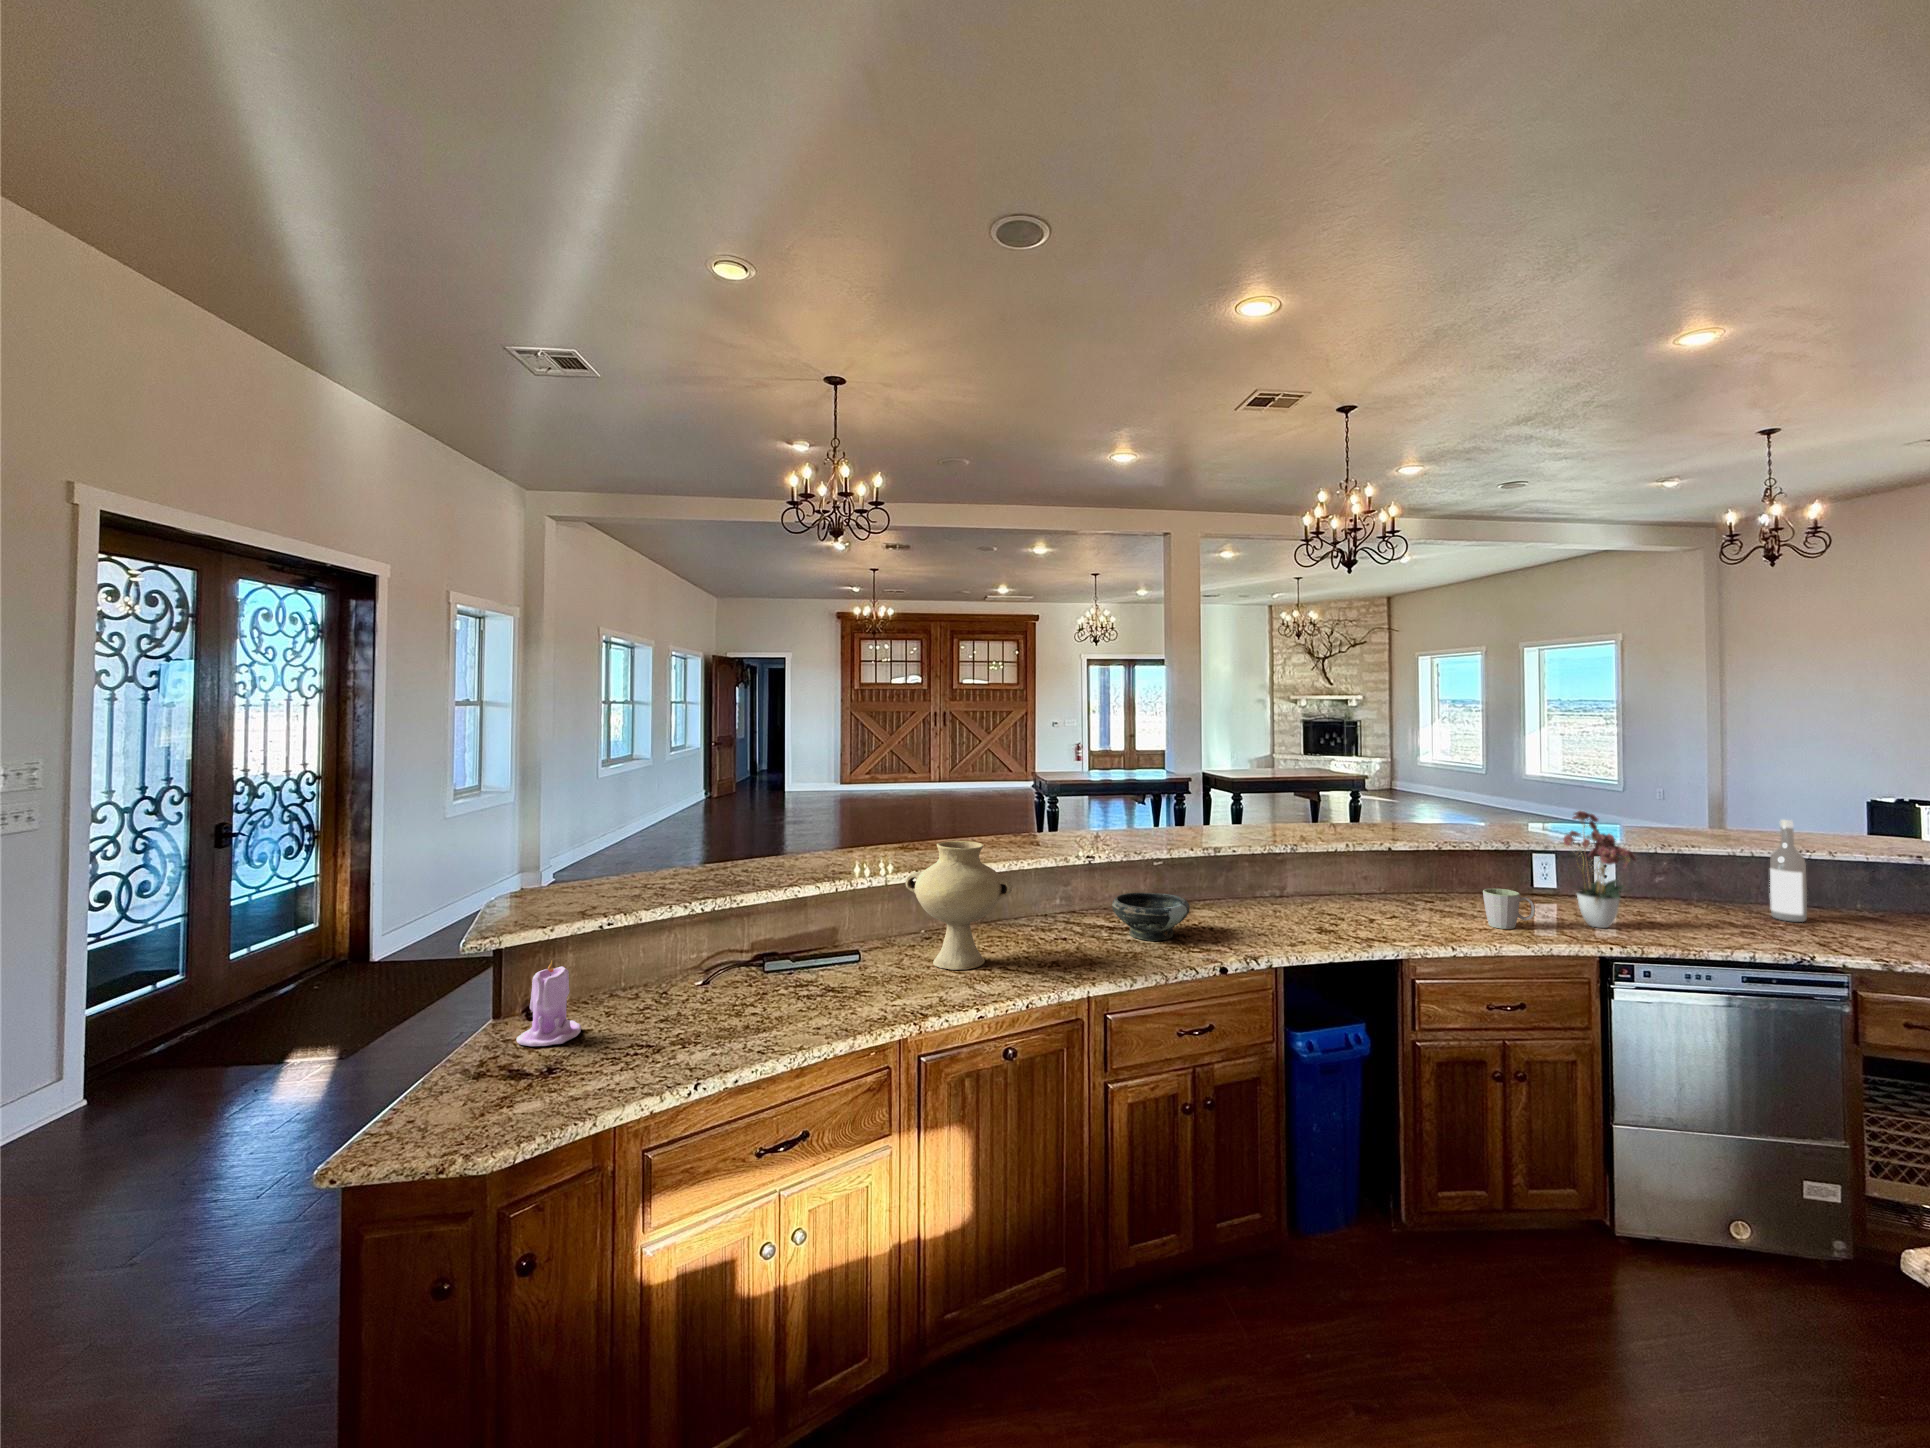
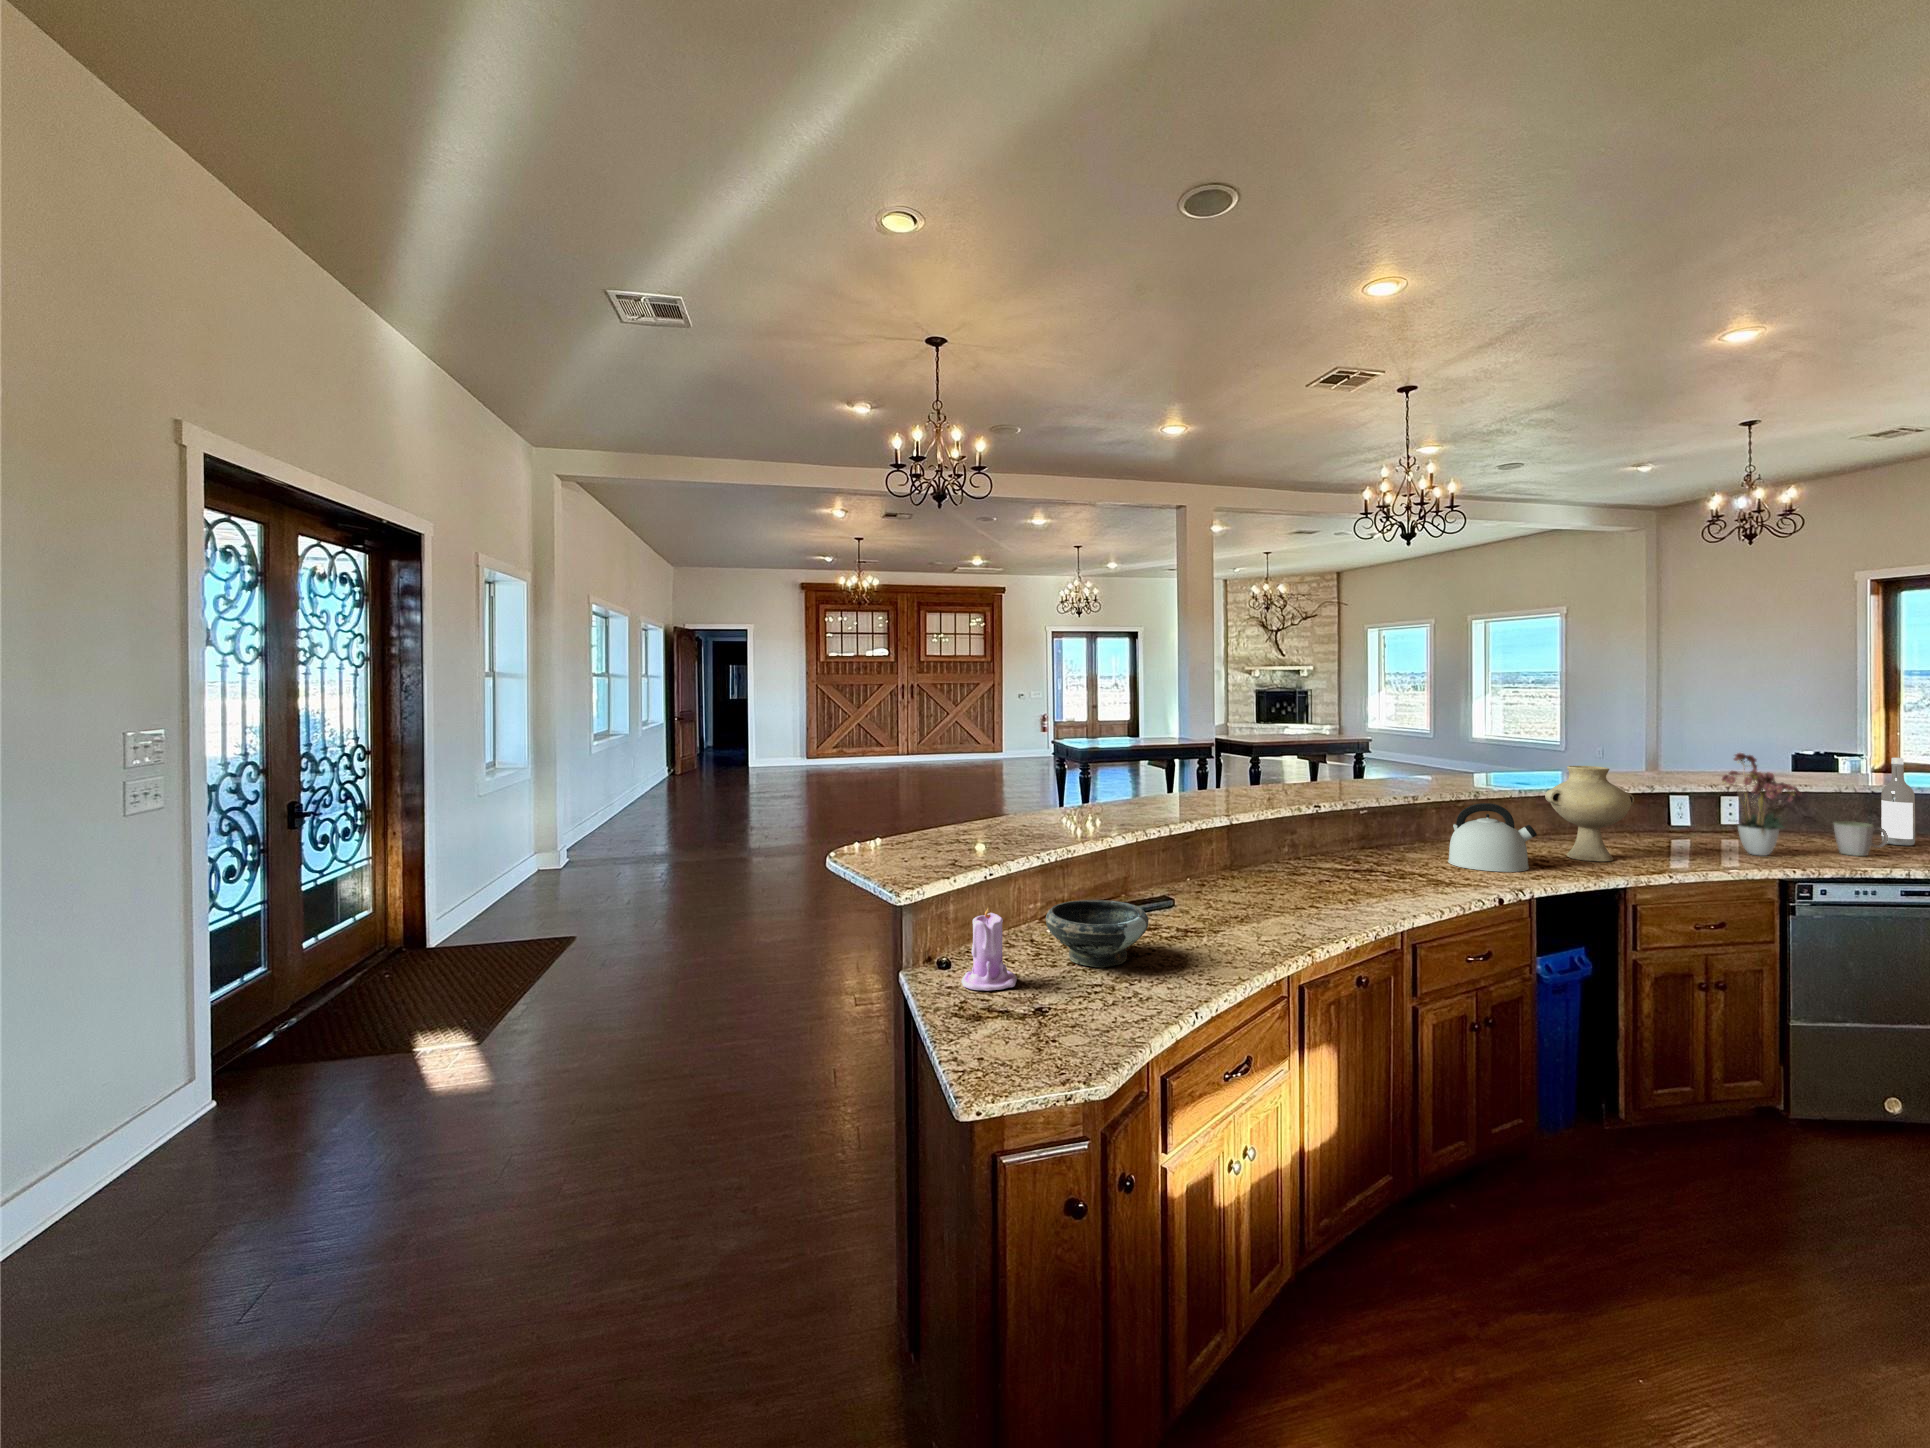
vase: present [905,841,1012,970] -> present [1545,766,1634,862]
kettle: none [1232,860,1318,936] -> present [1448,803,1537,872]
mug: present [1483,889,1535,929] -> present [1834,821,1888,856]
bowl: present [1112,893,1190,941] -> present [1046,900,1149,967]

